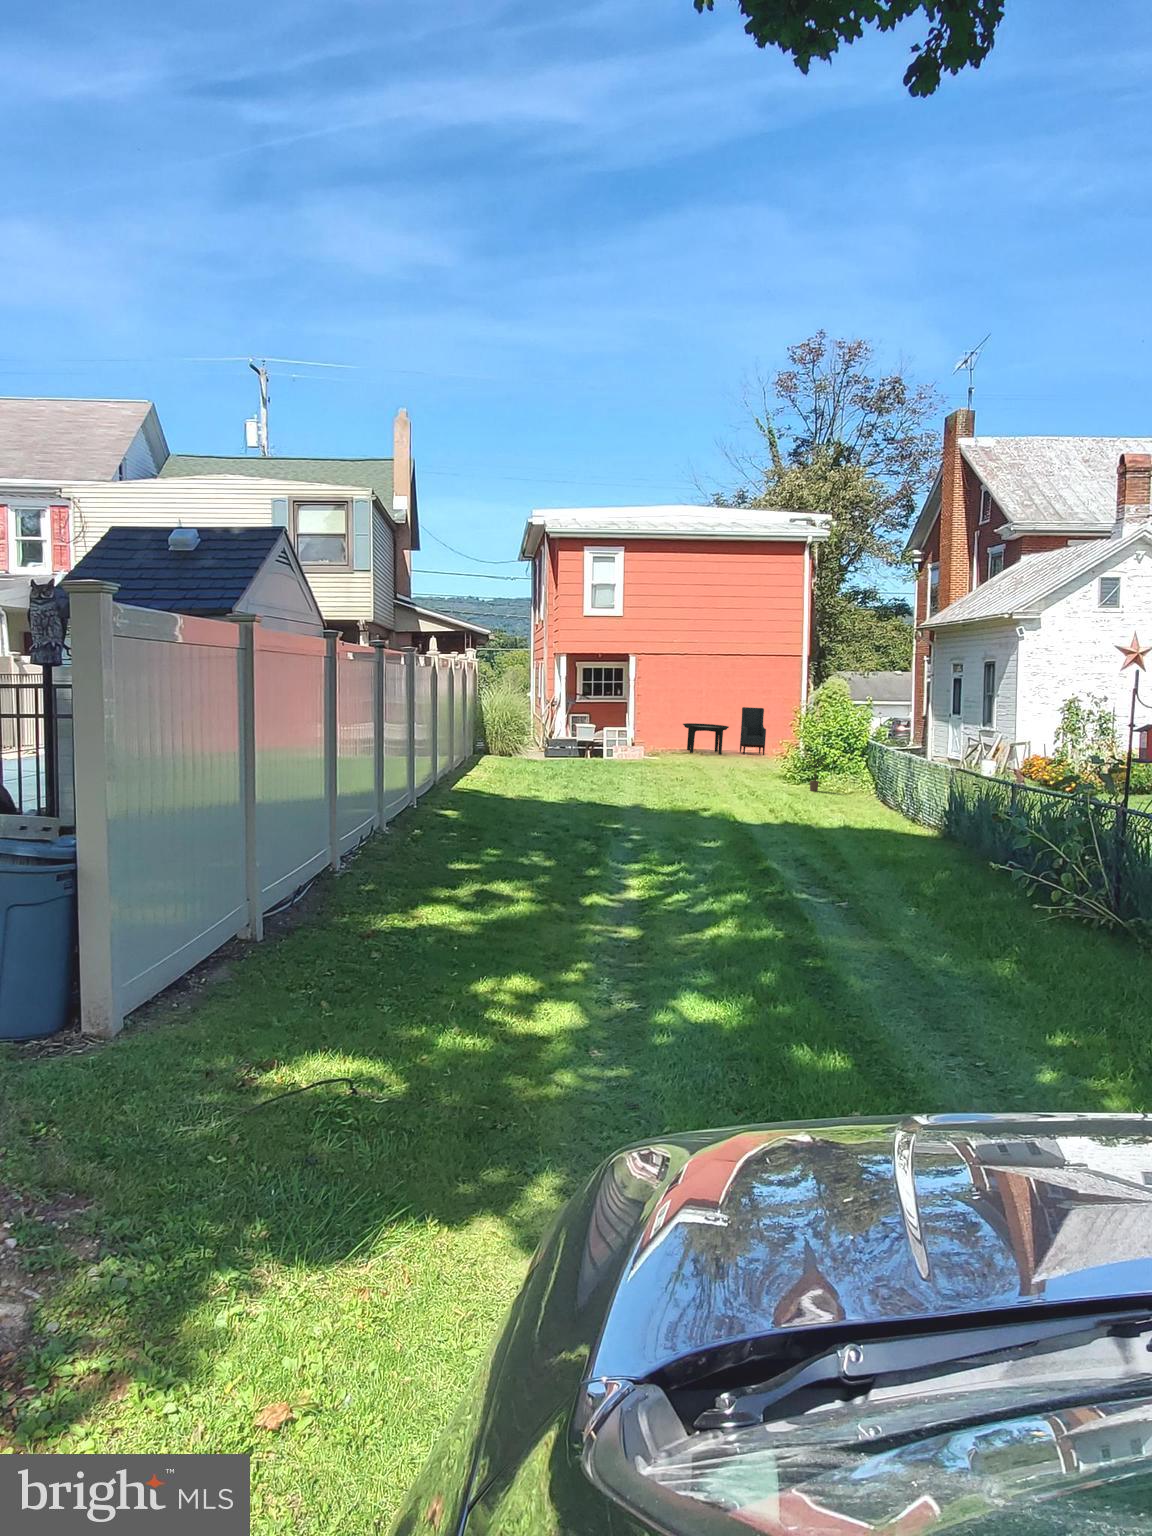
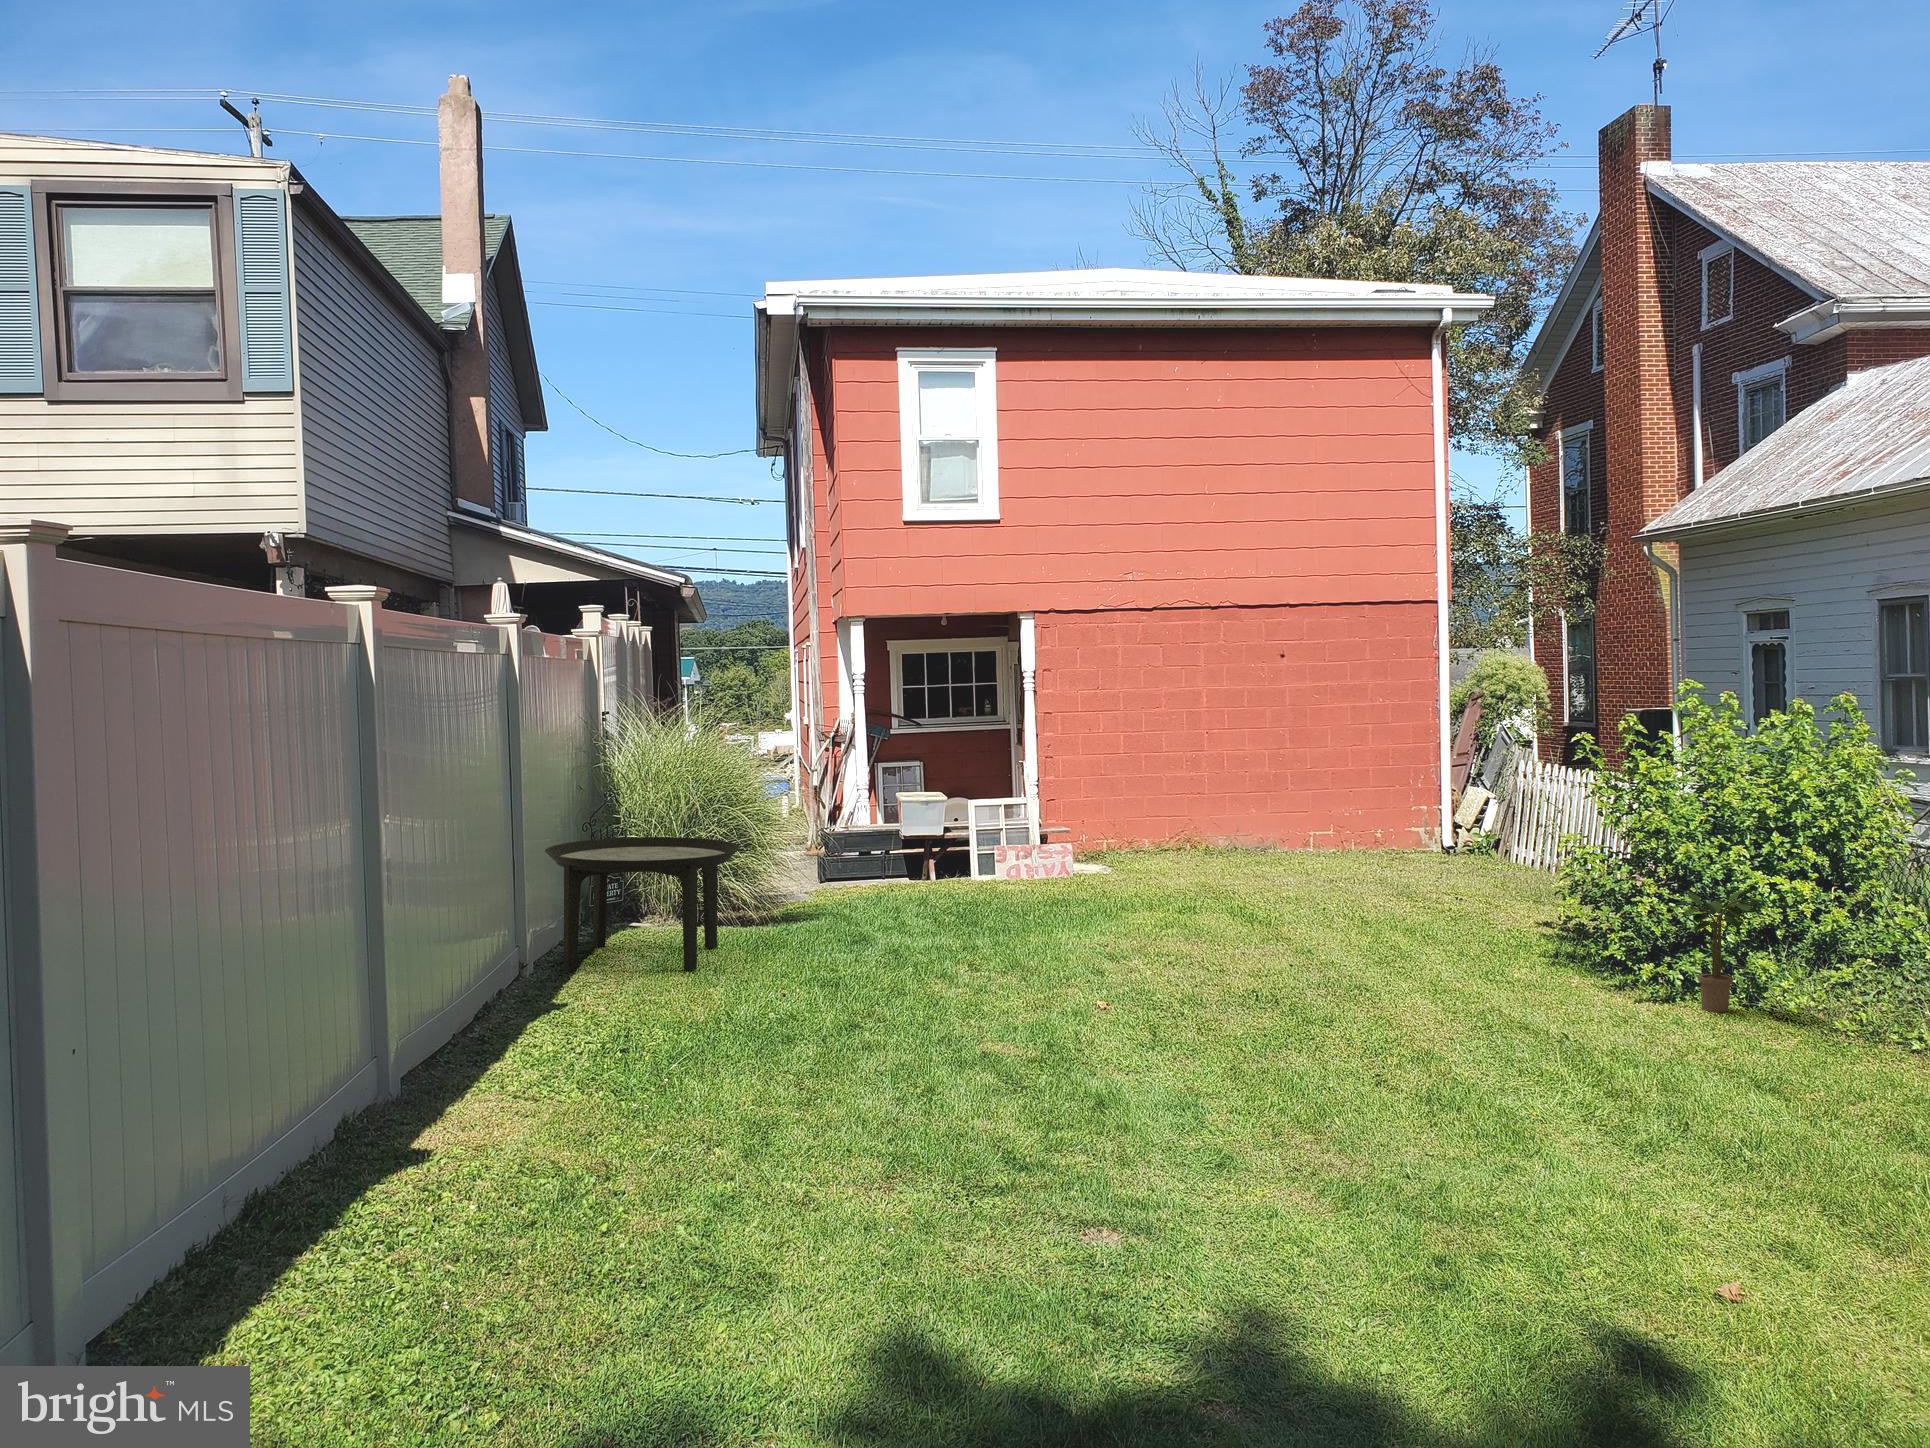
armchair: present [740,707,766,755] -> none [1305,730,1372,849]
round table: present [683,723,729,754] -> present [545,837,740,971]

